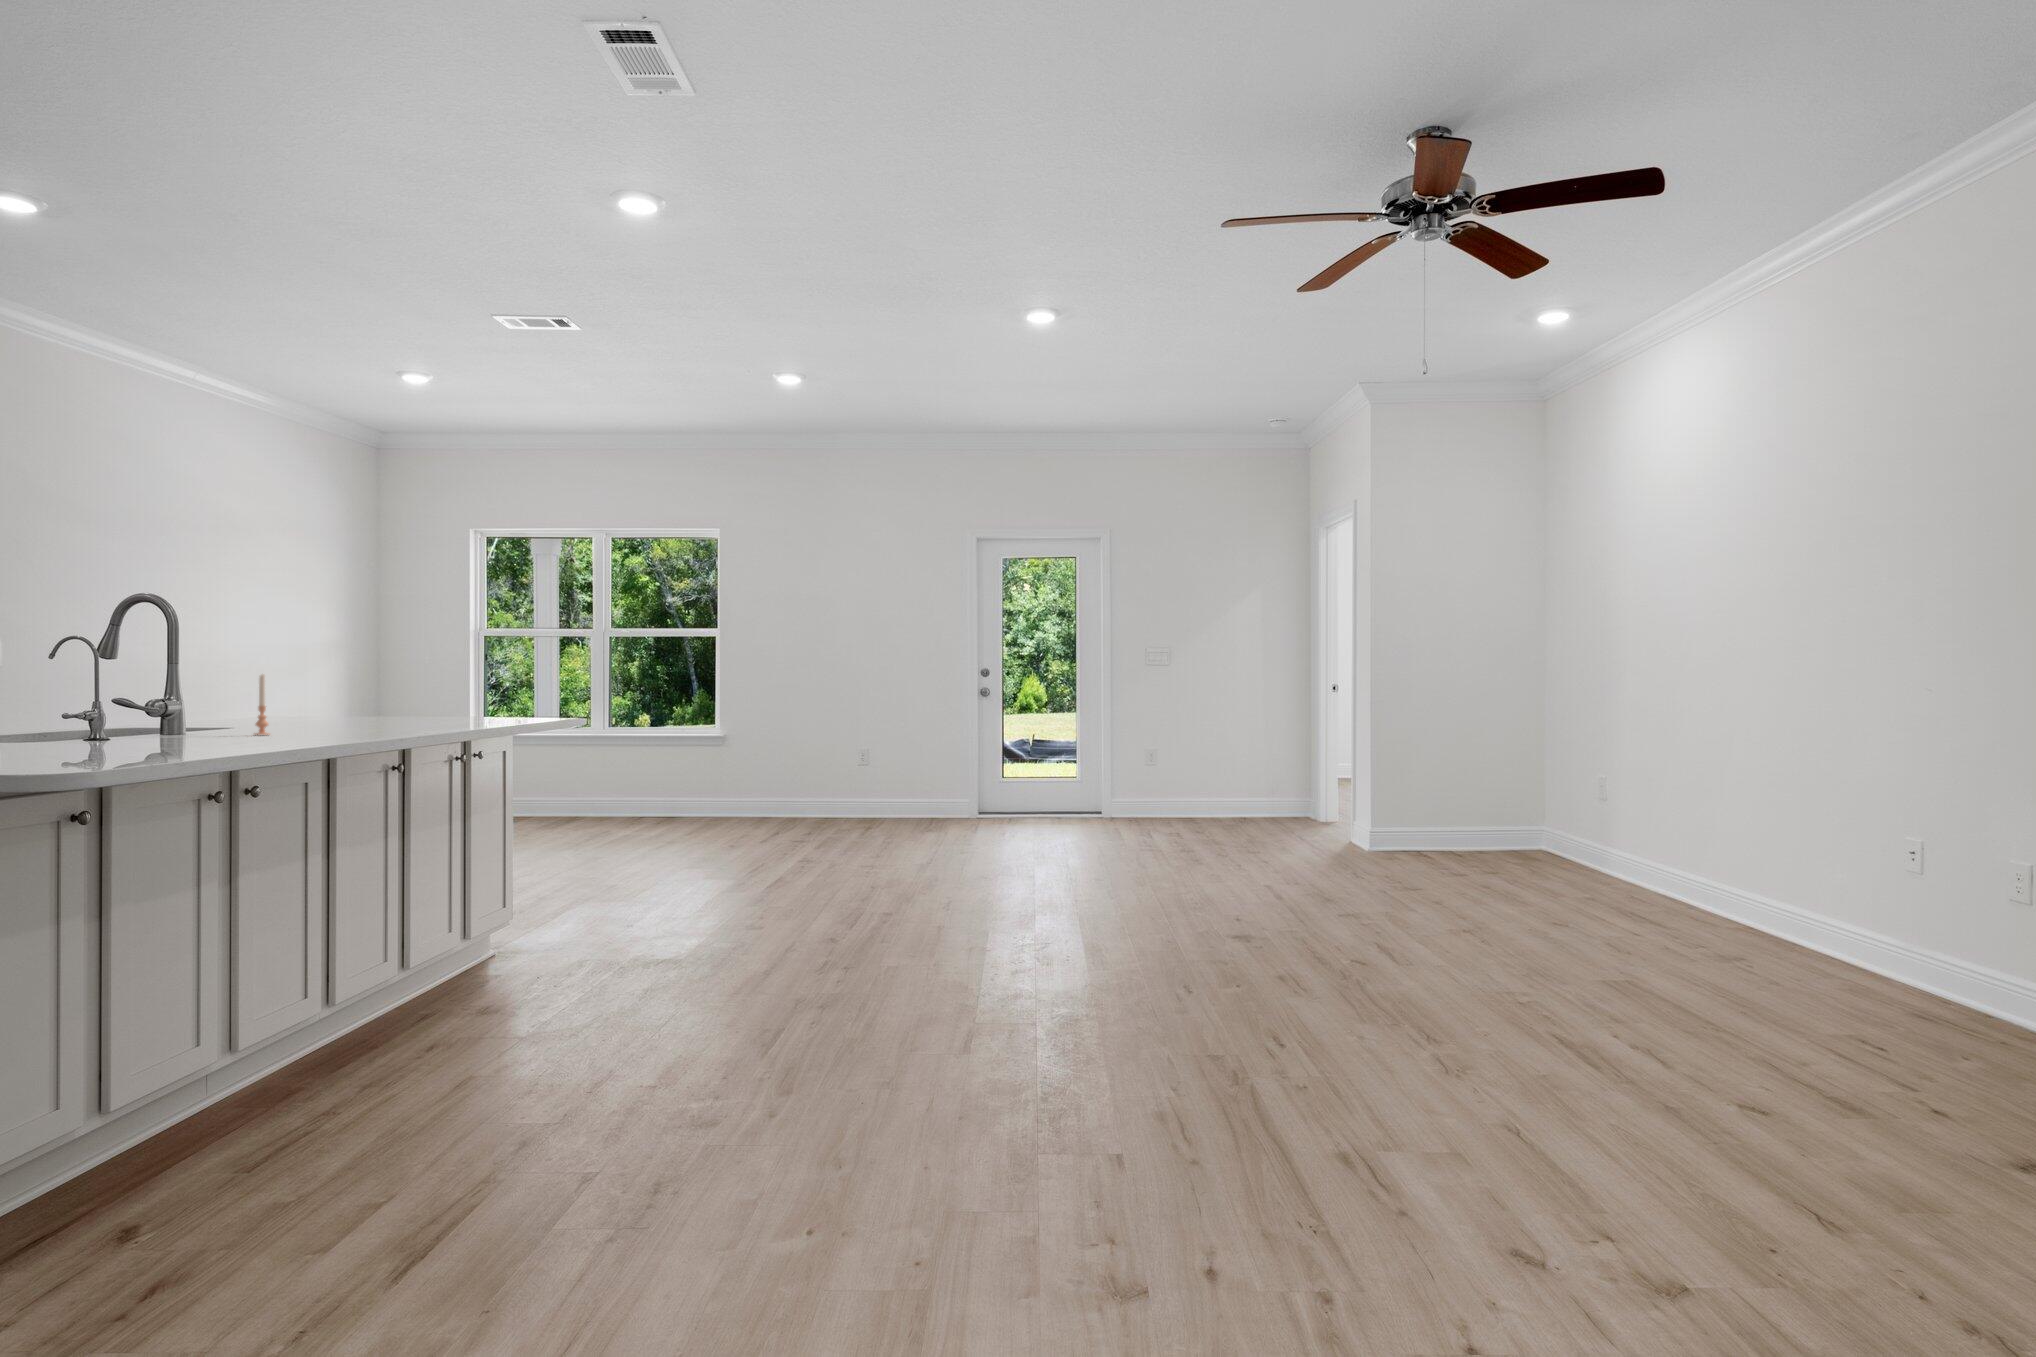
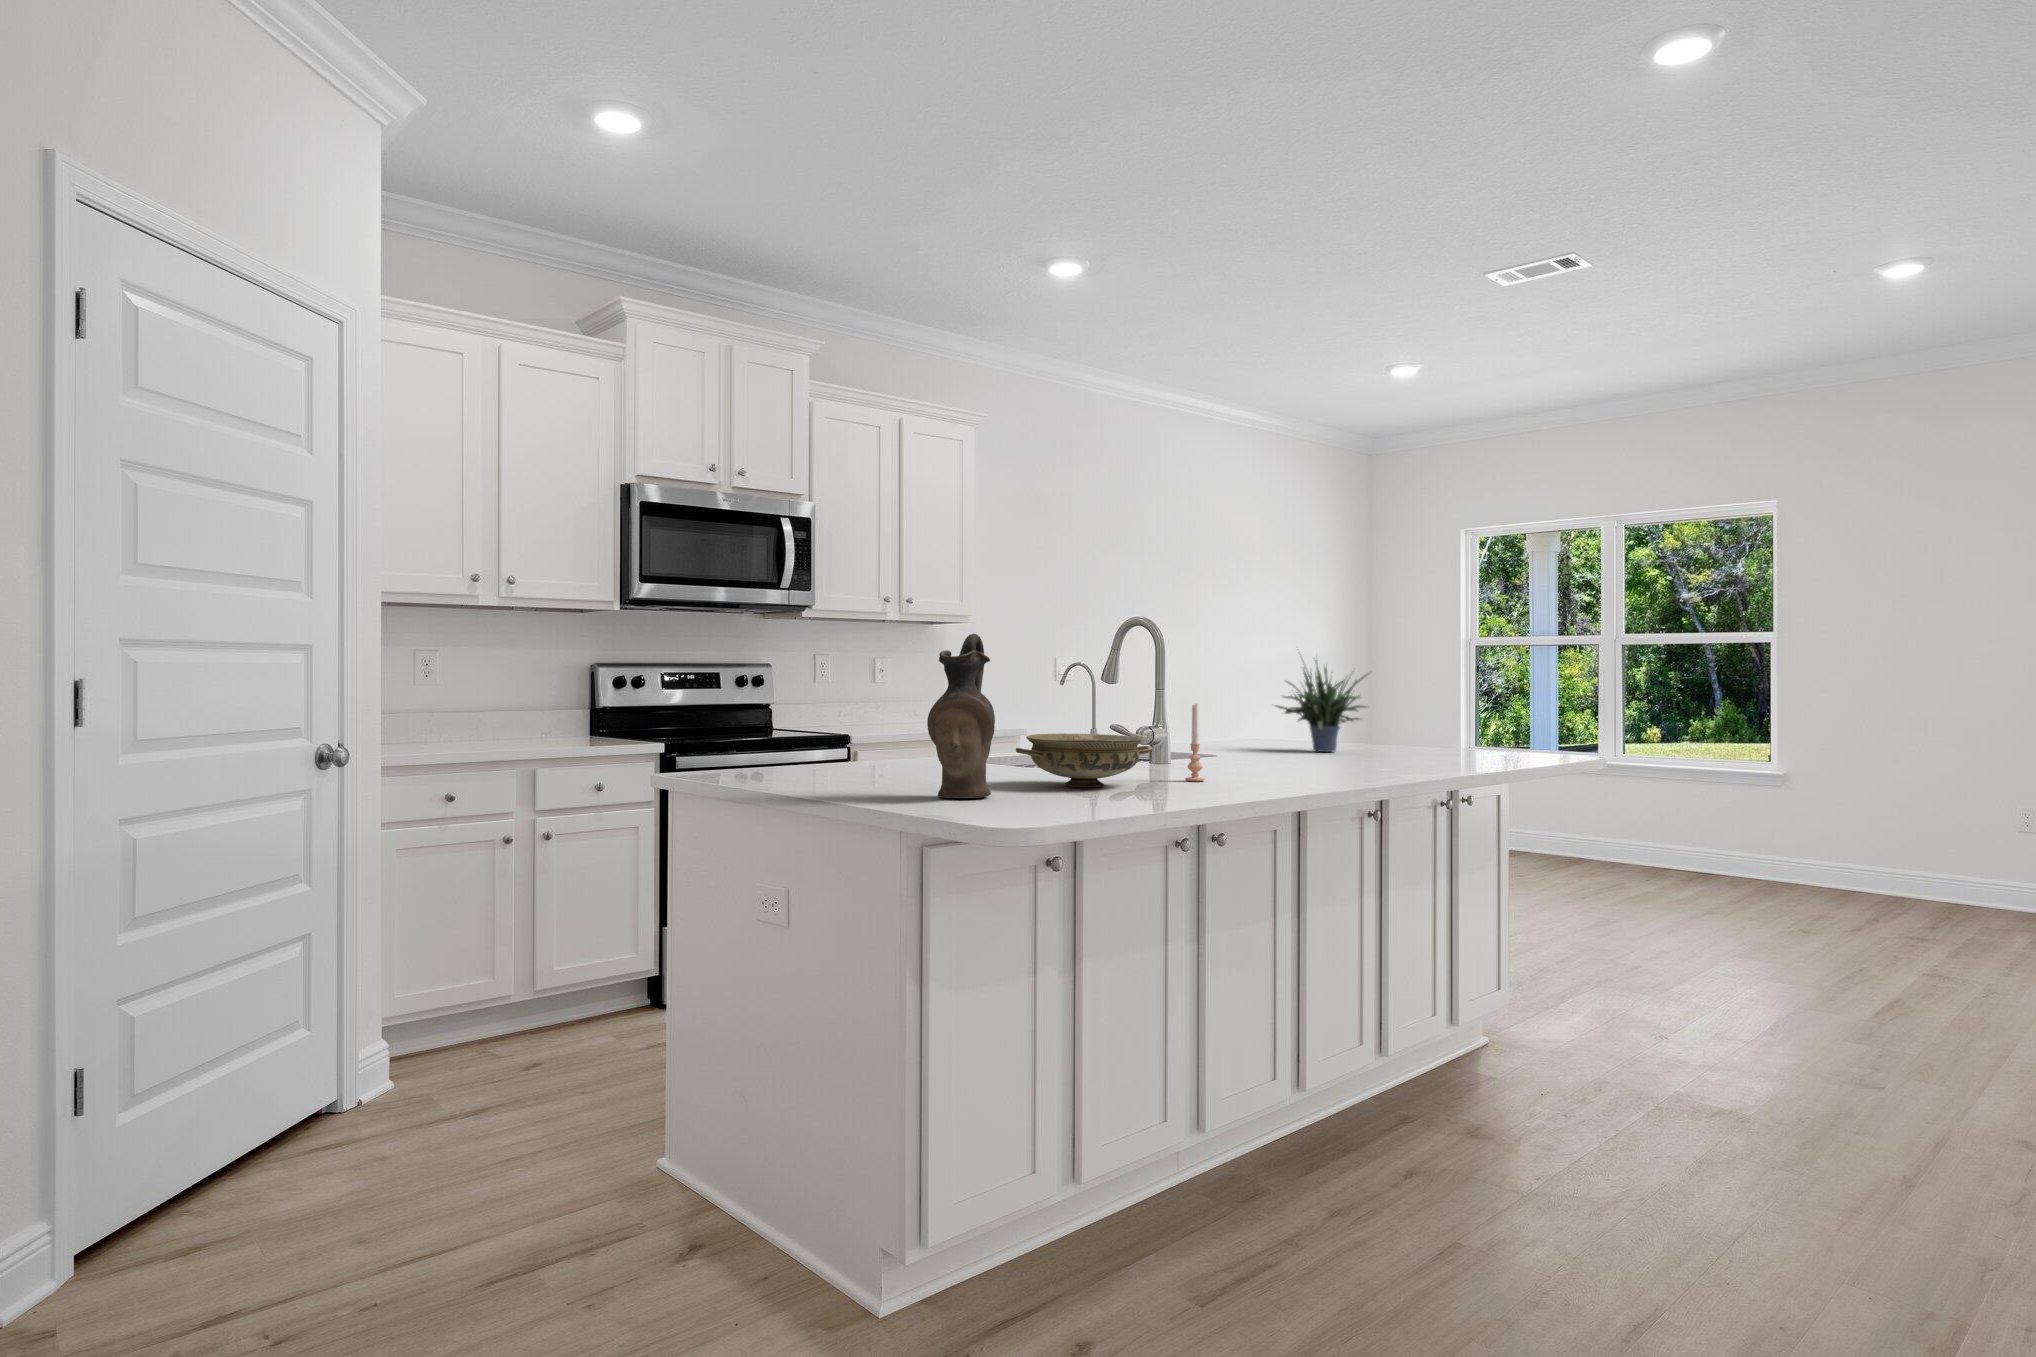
ceramic pitcher: none [44,613,108,744] -> present [927,634,995,798]
potted plant: none [305,632,399,724] -> present [1276,660,1368,752]
ceramic bowl: none [109,698,229,738] -> present [1016,733,1153,787]

